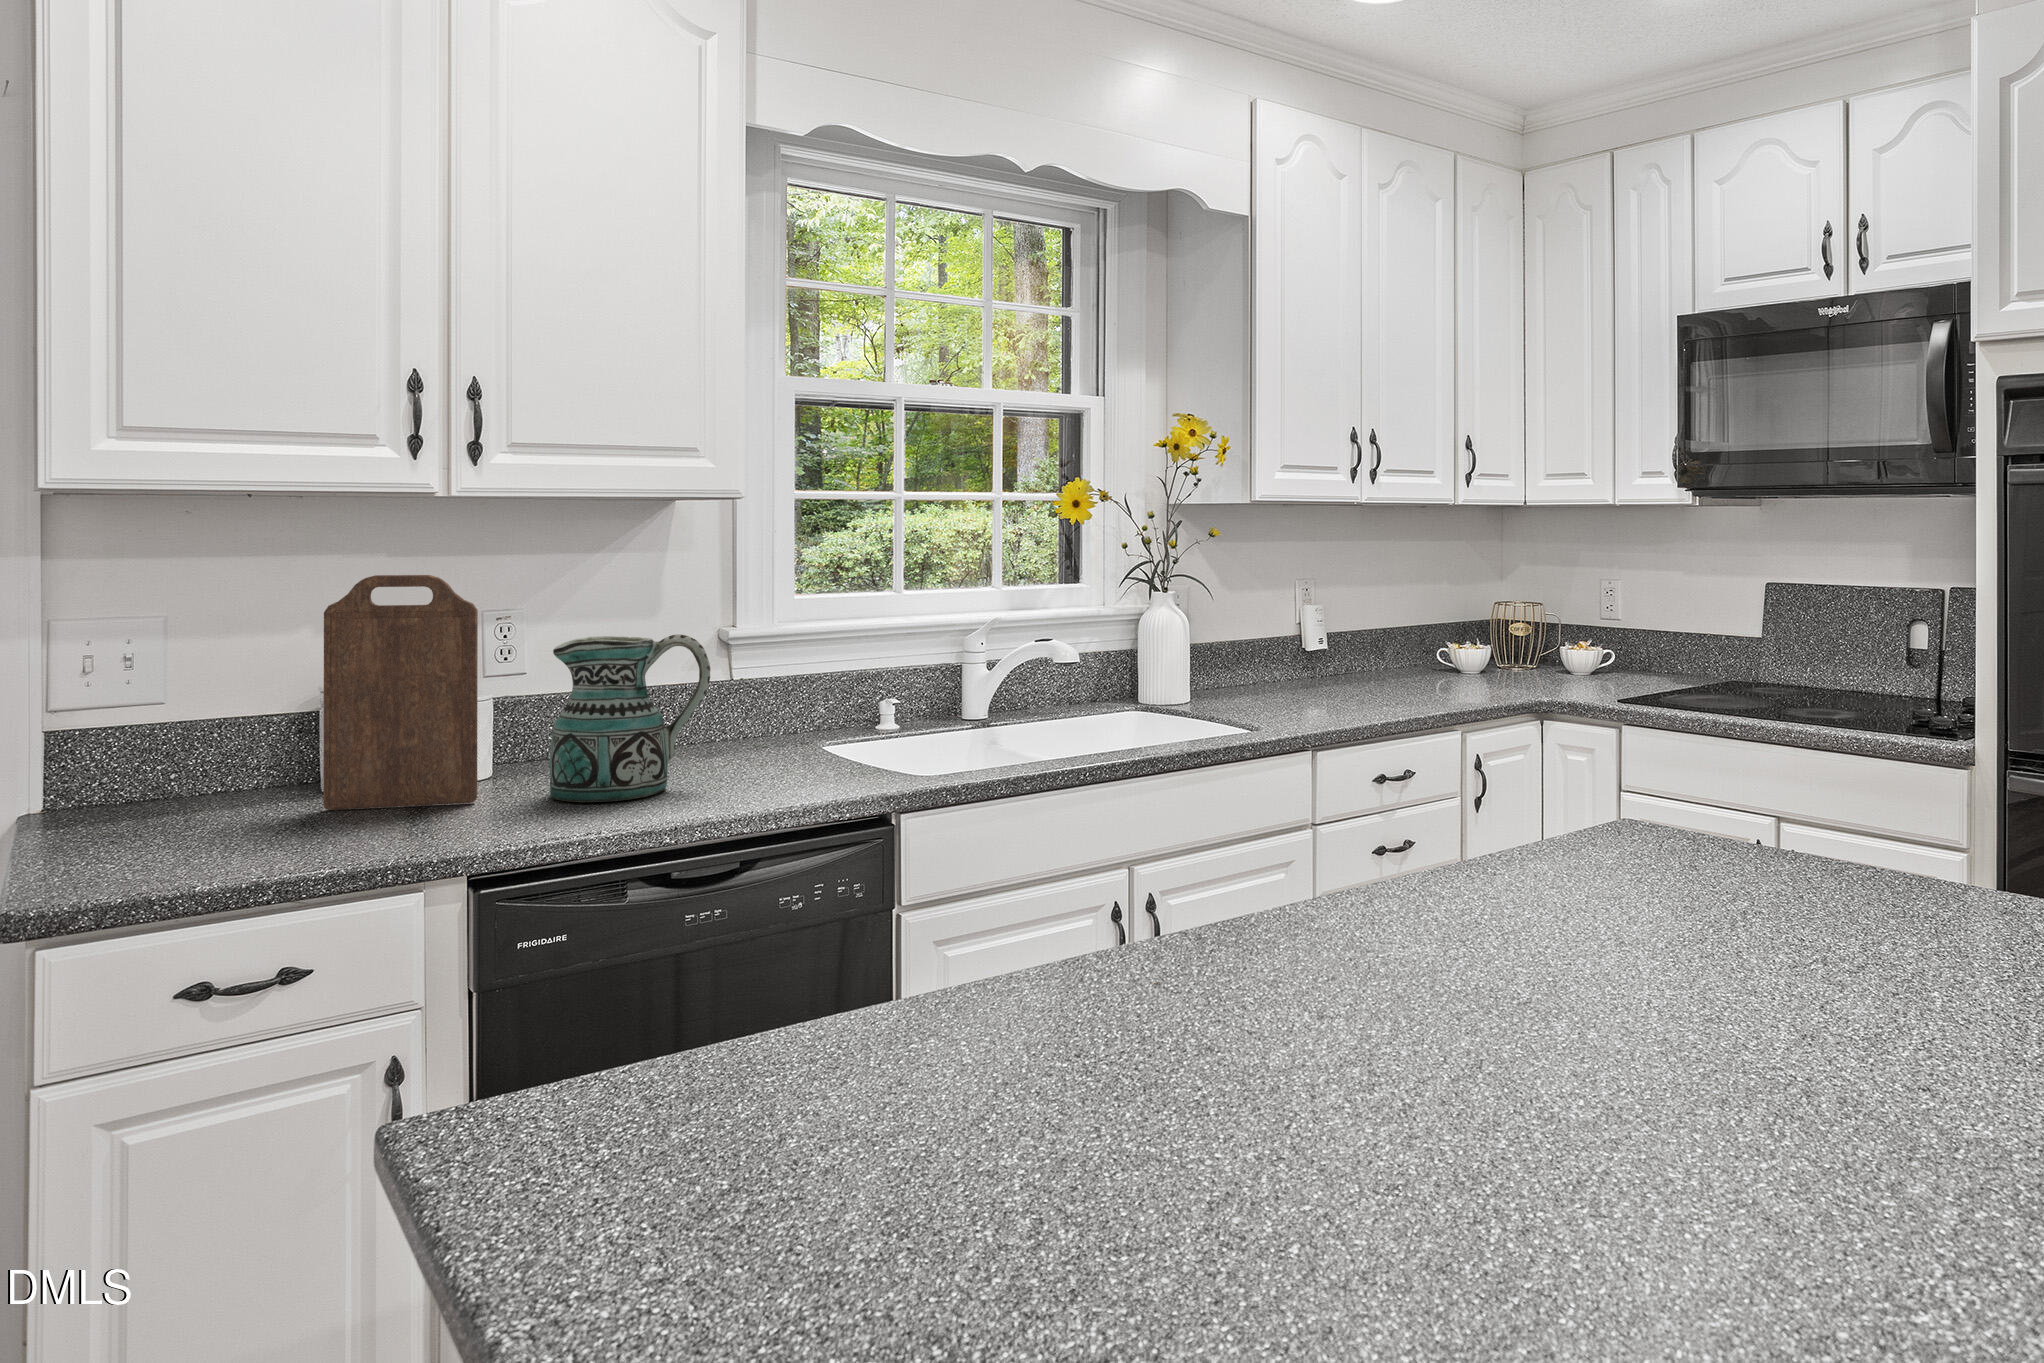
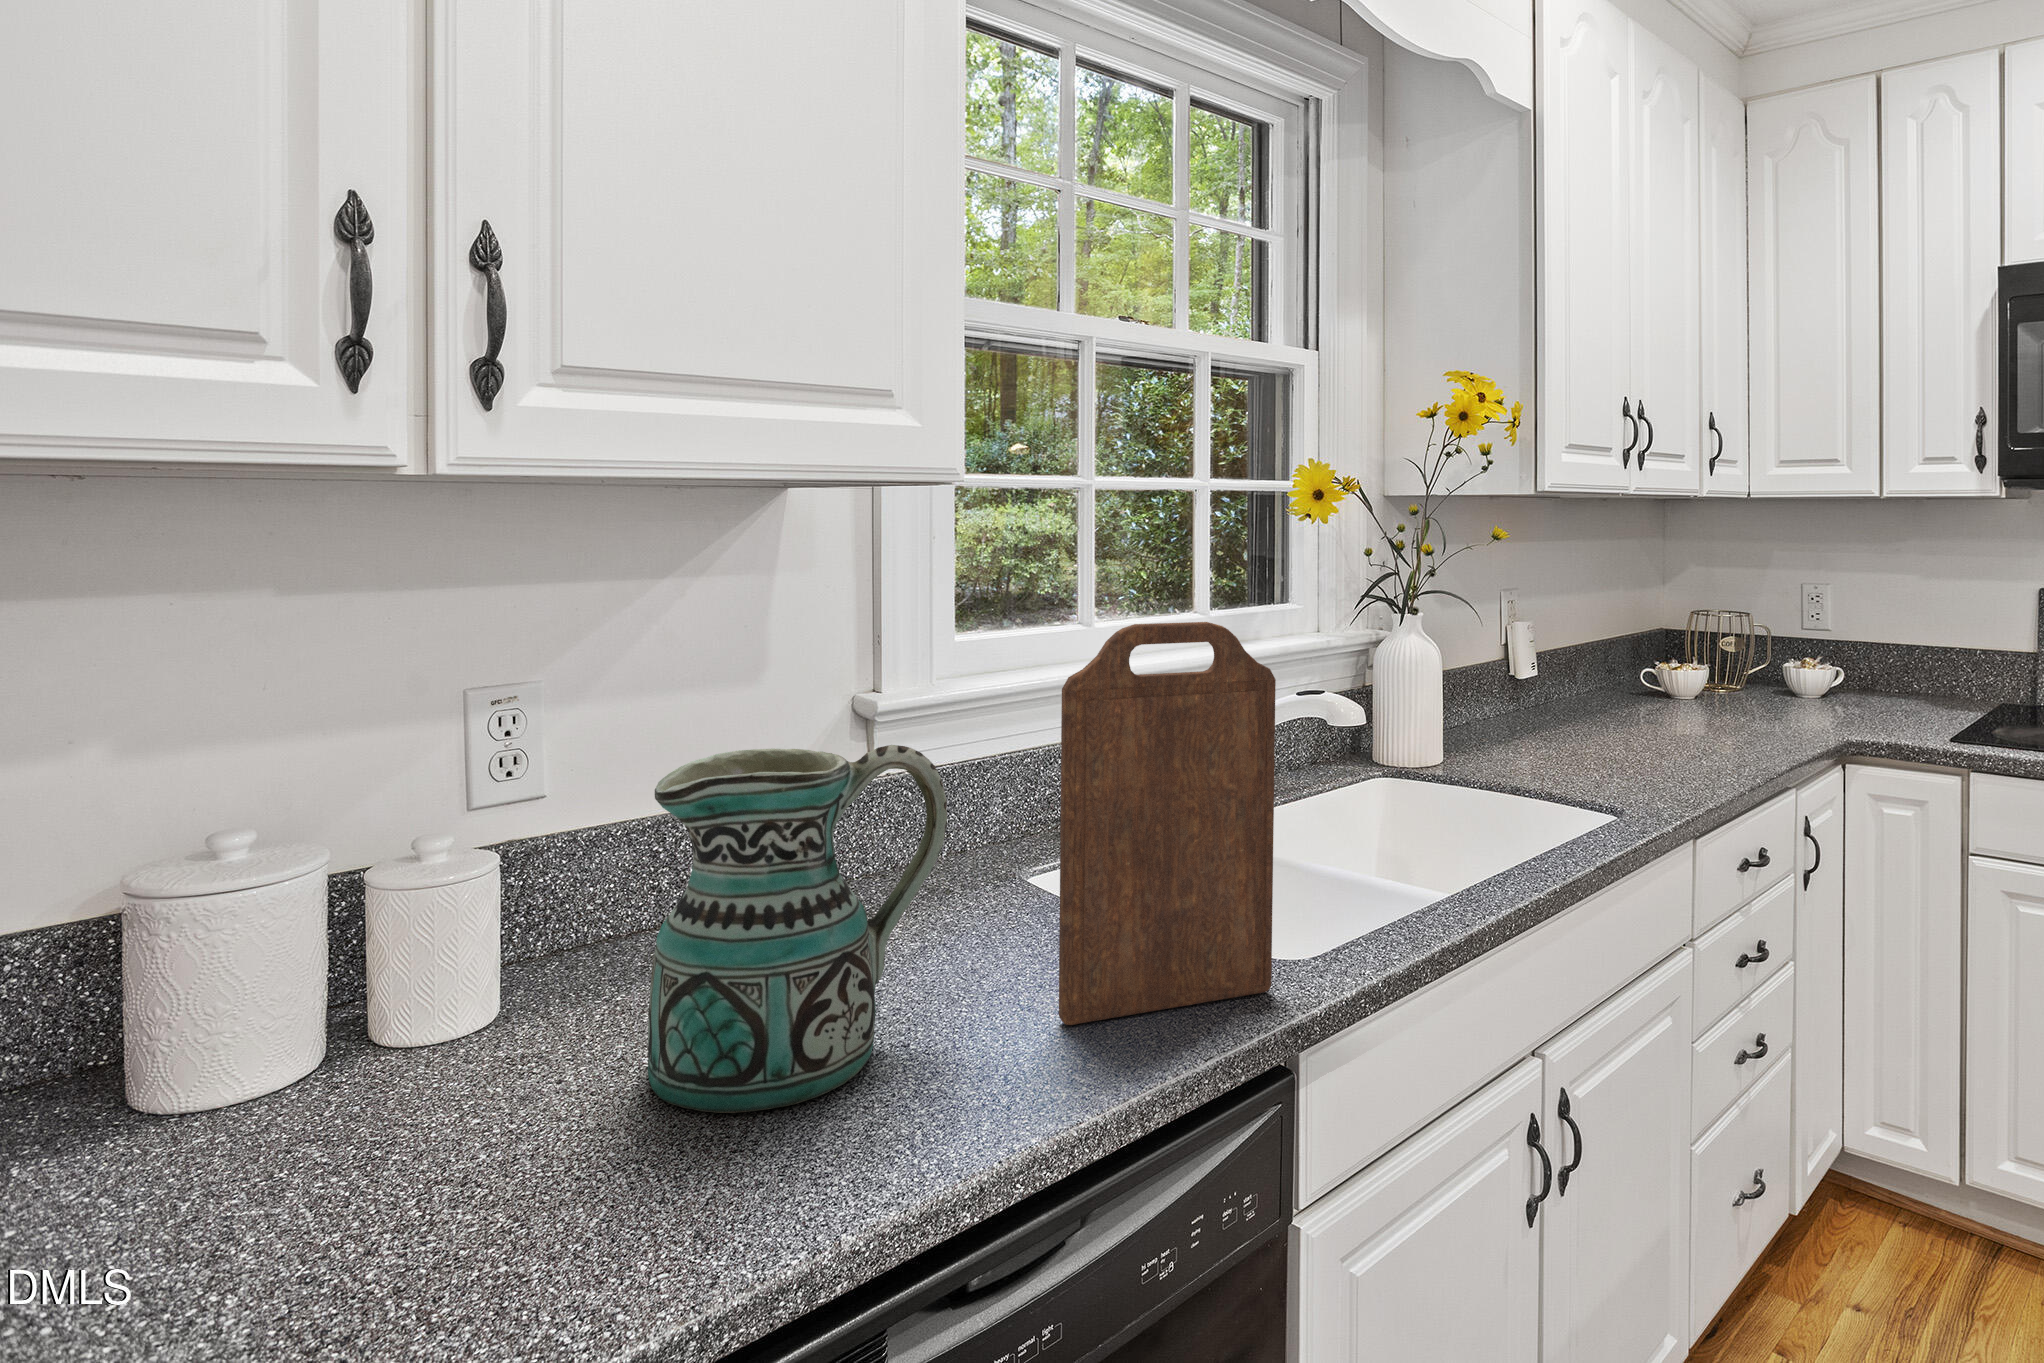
cutting board: present [323,575,478,810] -> present [1059,622,1276,1025]

